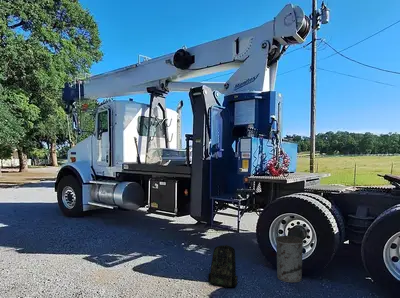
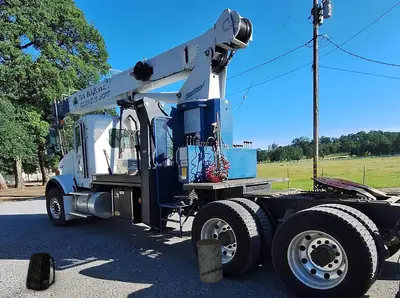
backpack: present [208,245,238,288] -> present [26,252,55,290]

